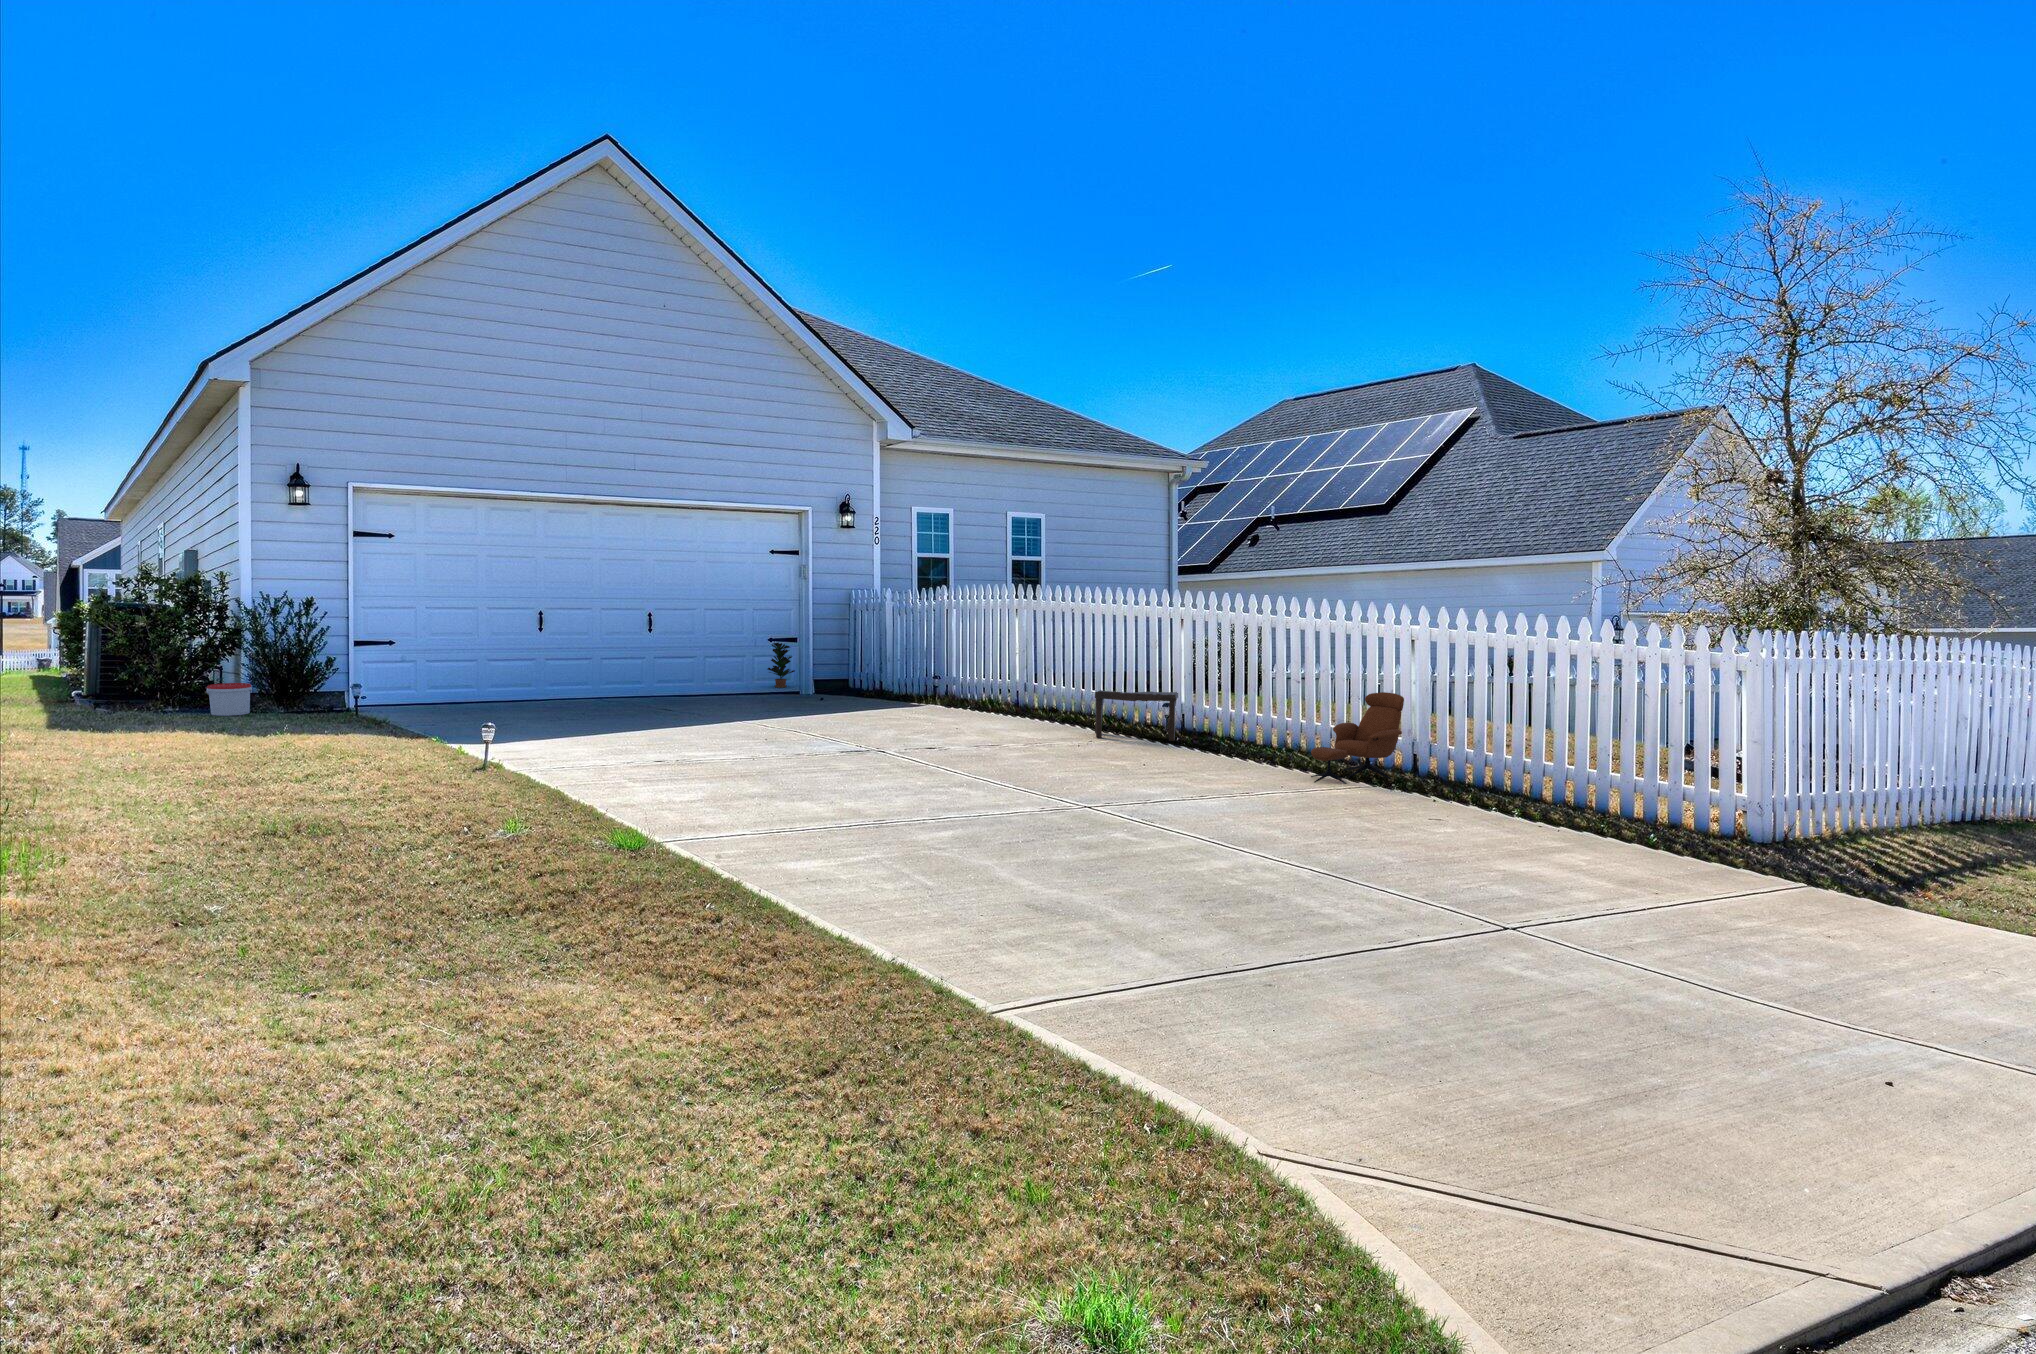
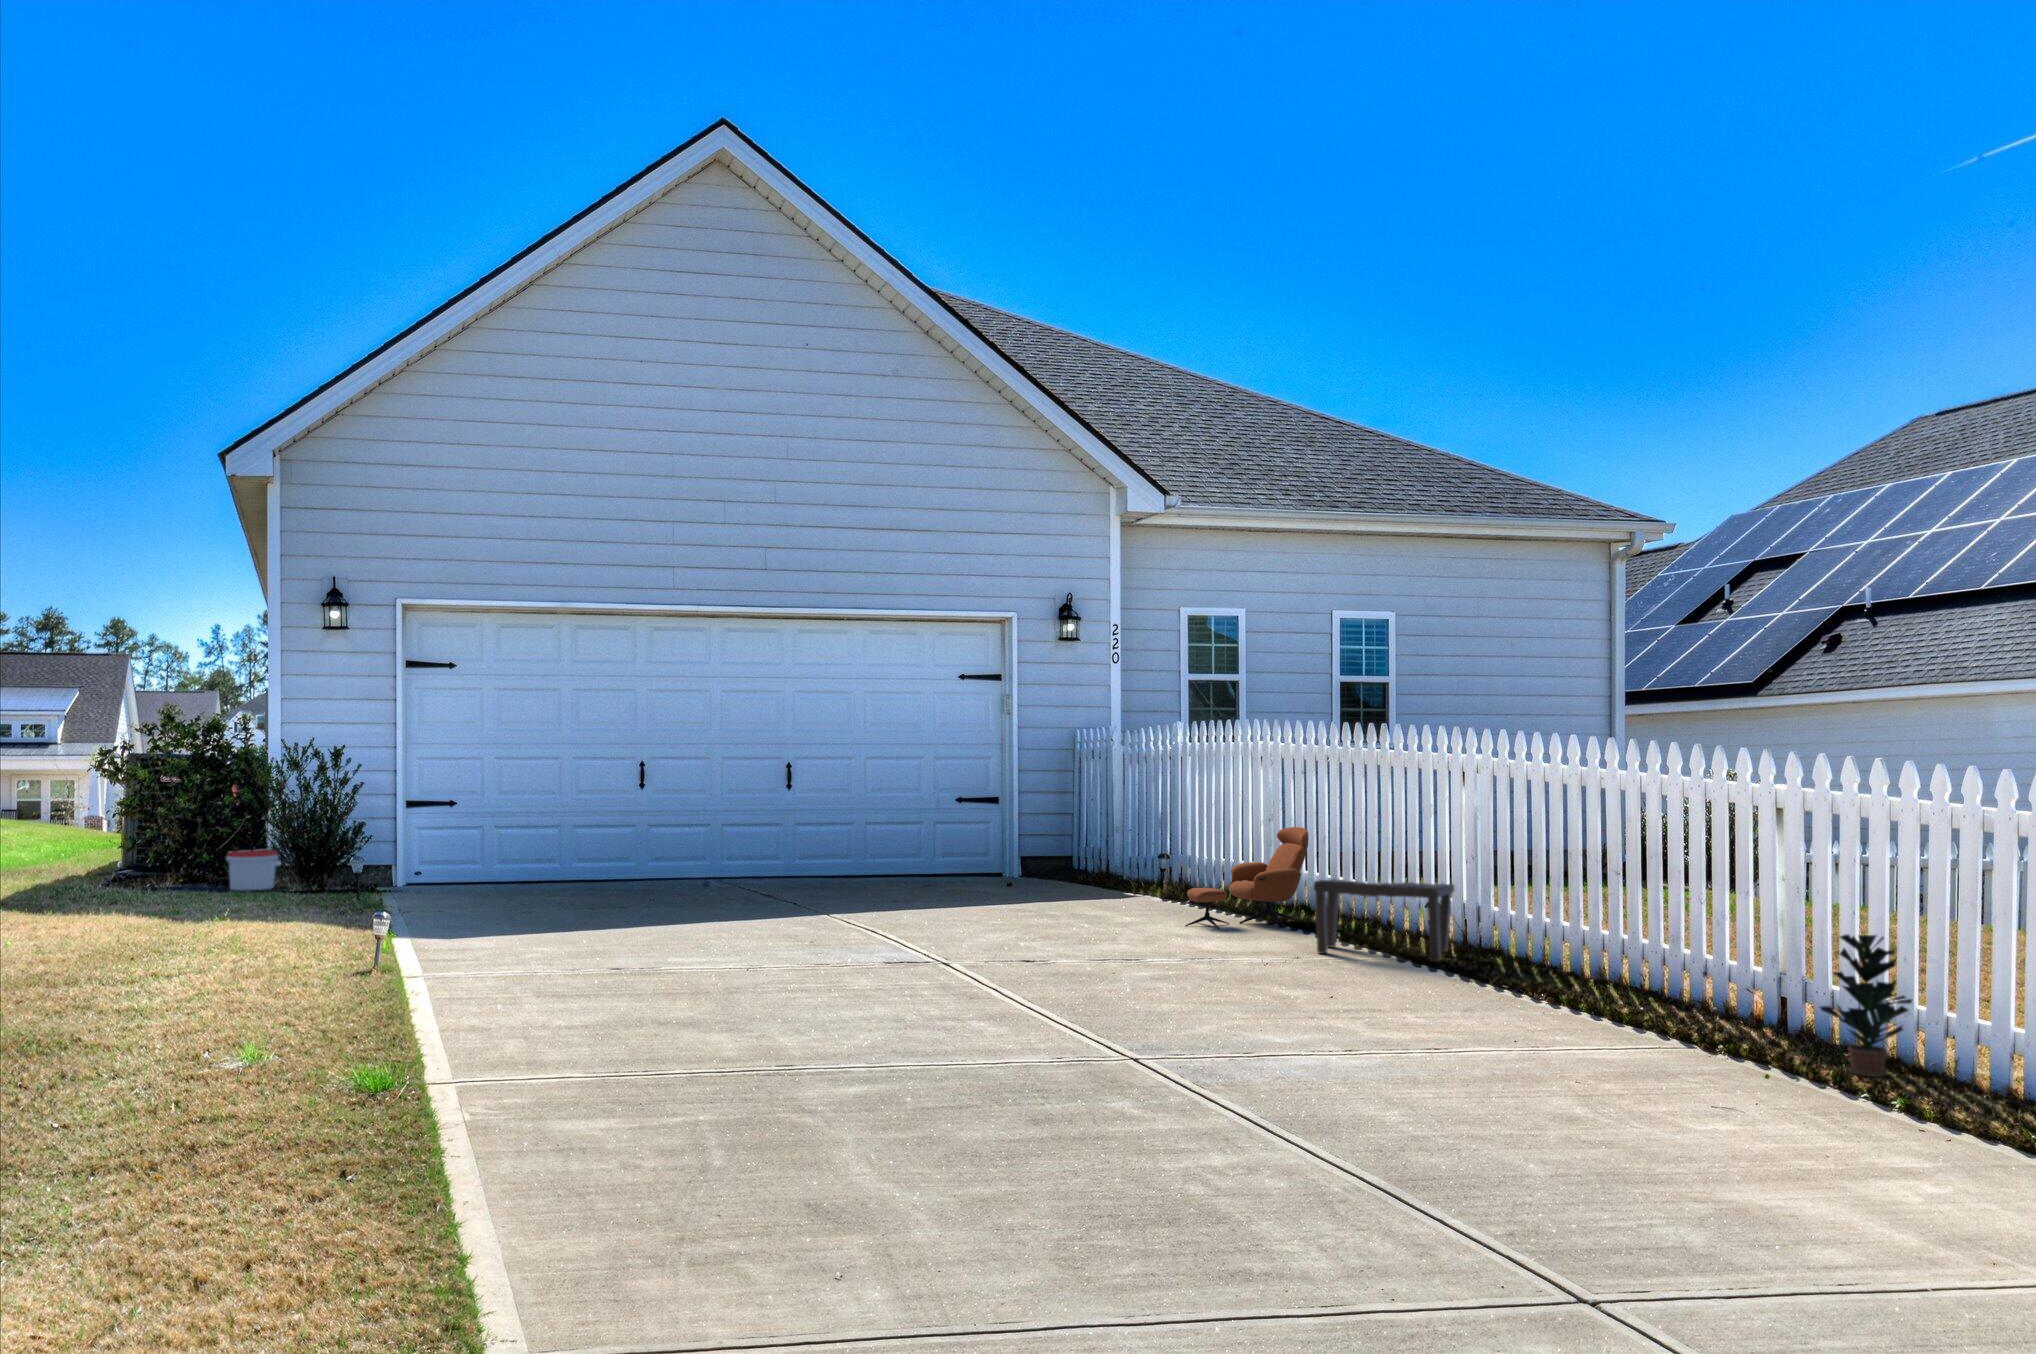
potted plant: present [768,643,795,688] -> present [1819,934,1912,1077]
lounge chair: present [1311,692,1404,784] -> present [1185,827,1309,928]

